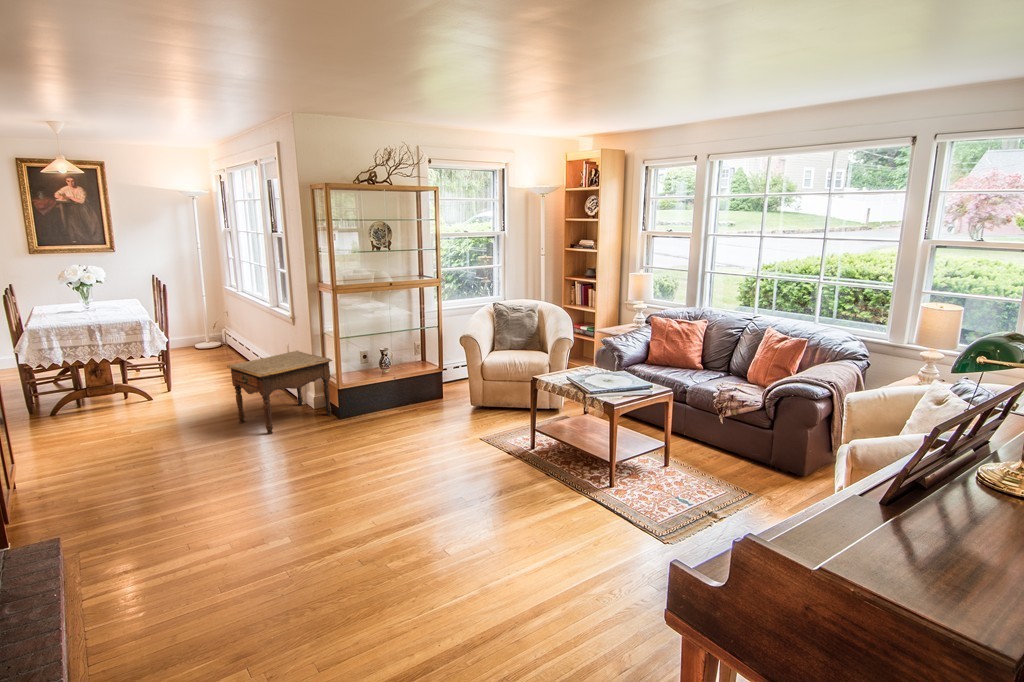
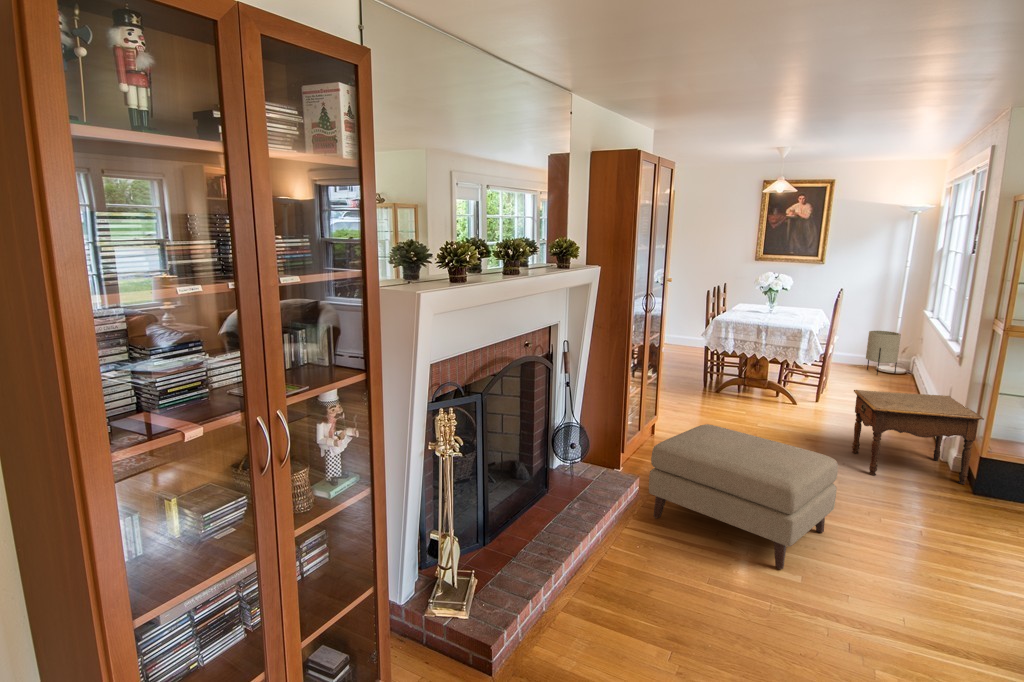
planter: none [181,310,213,353] -> present [866,331,901,375]
ottoman: none [86,426,282,572] -> present [649,424,838,569]

